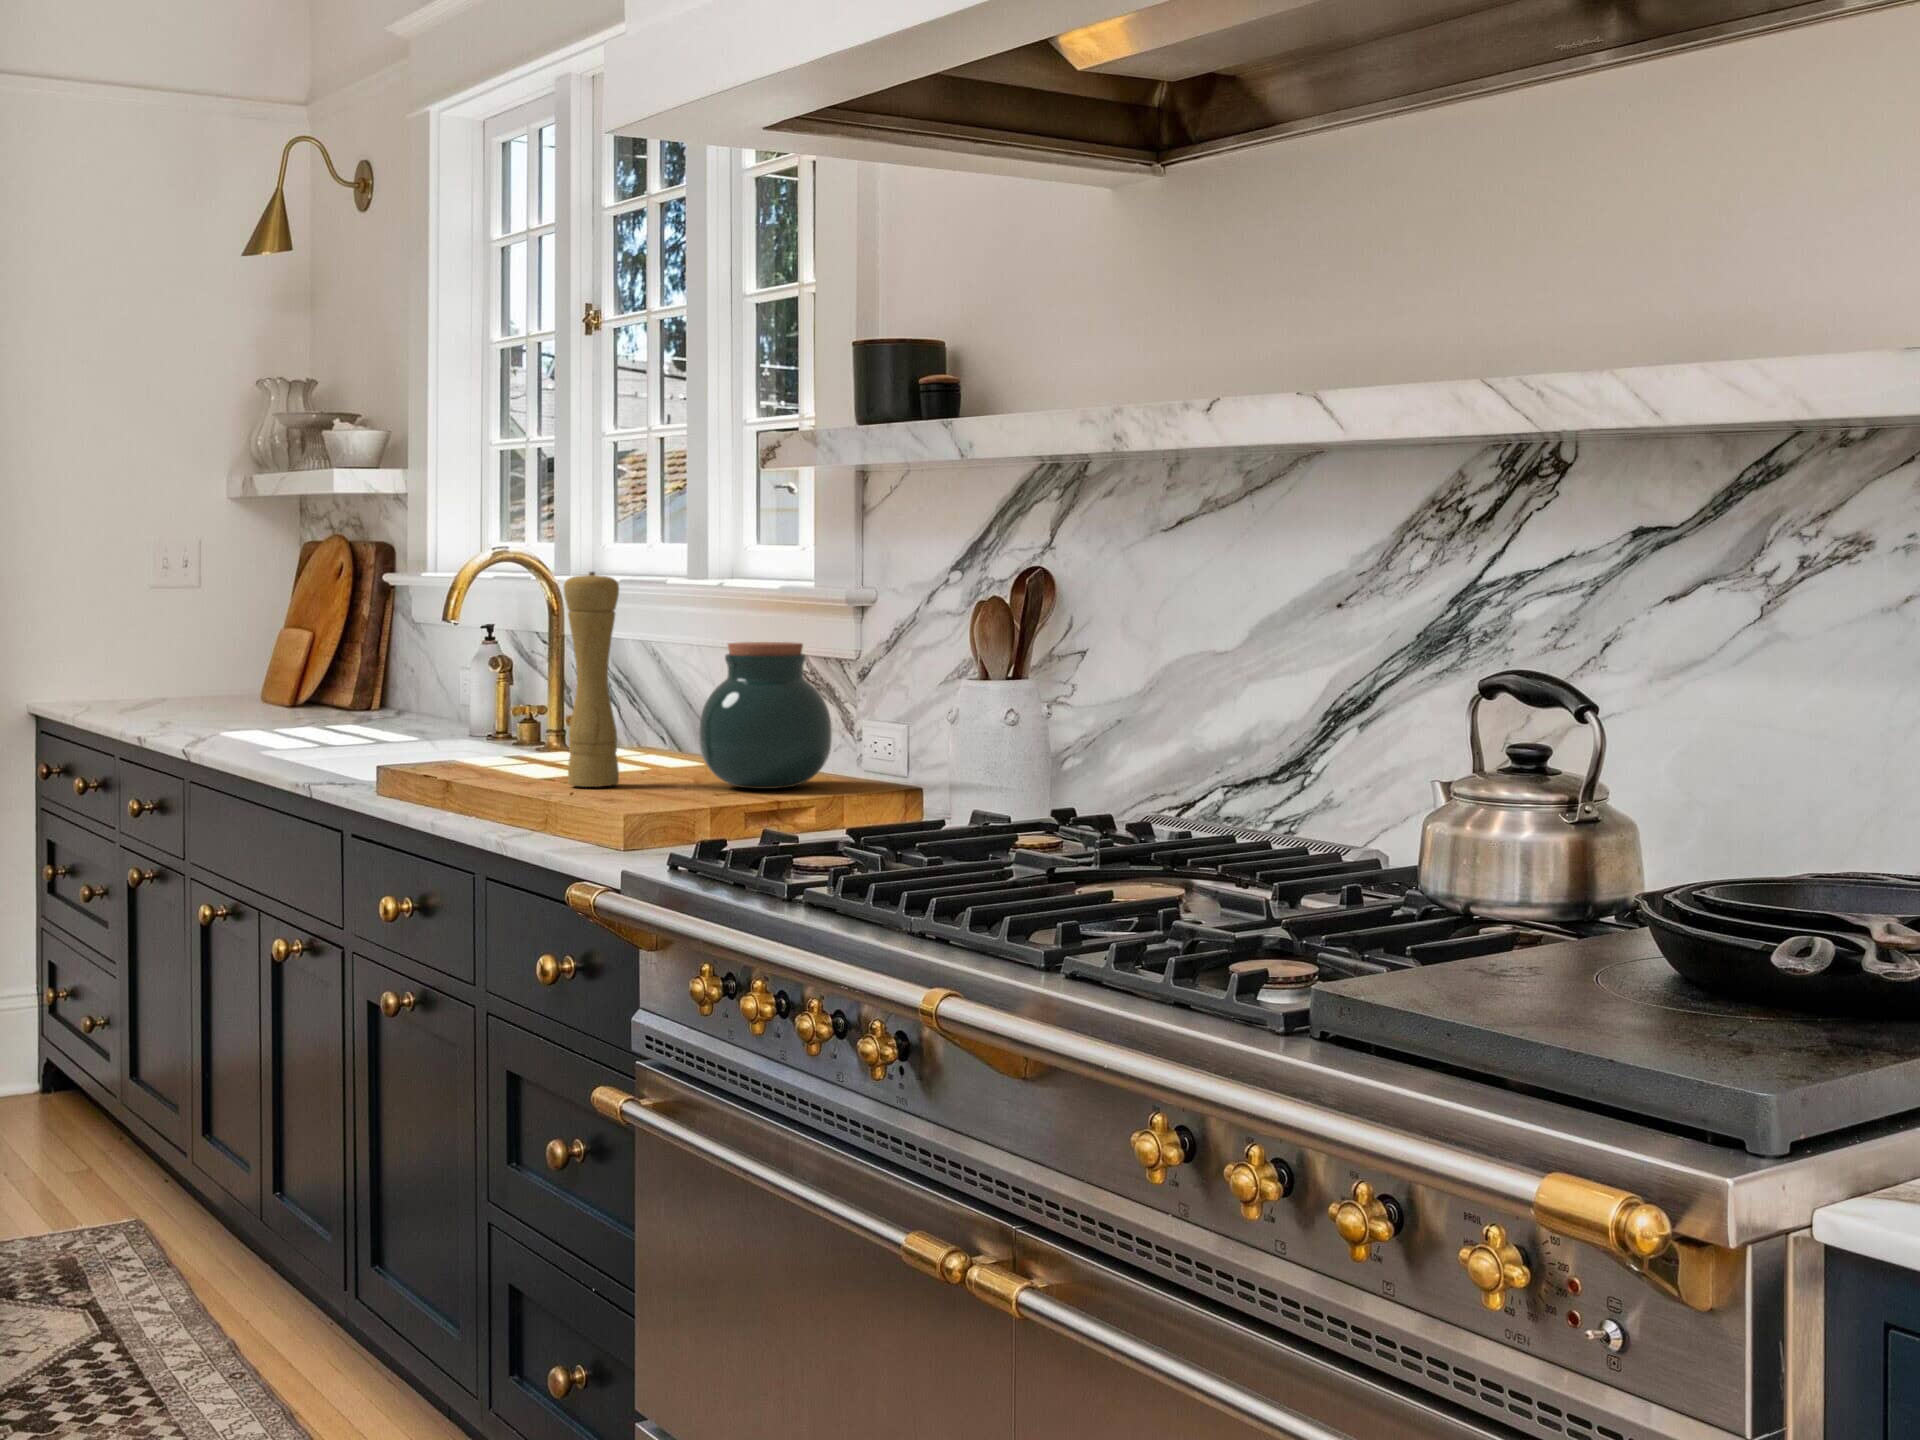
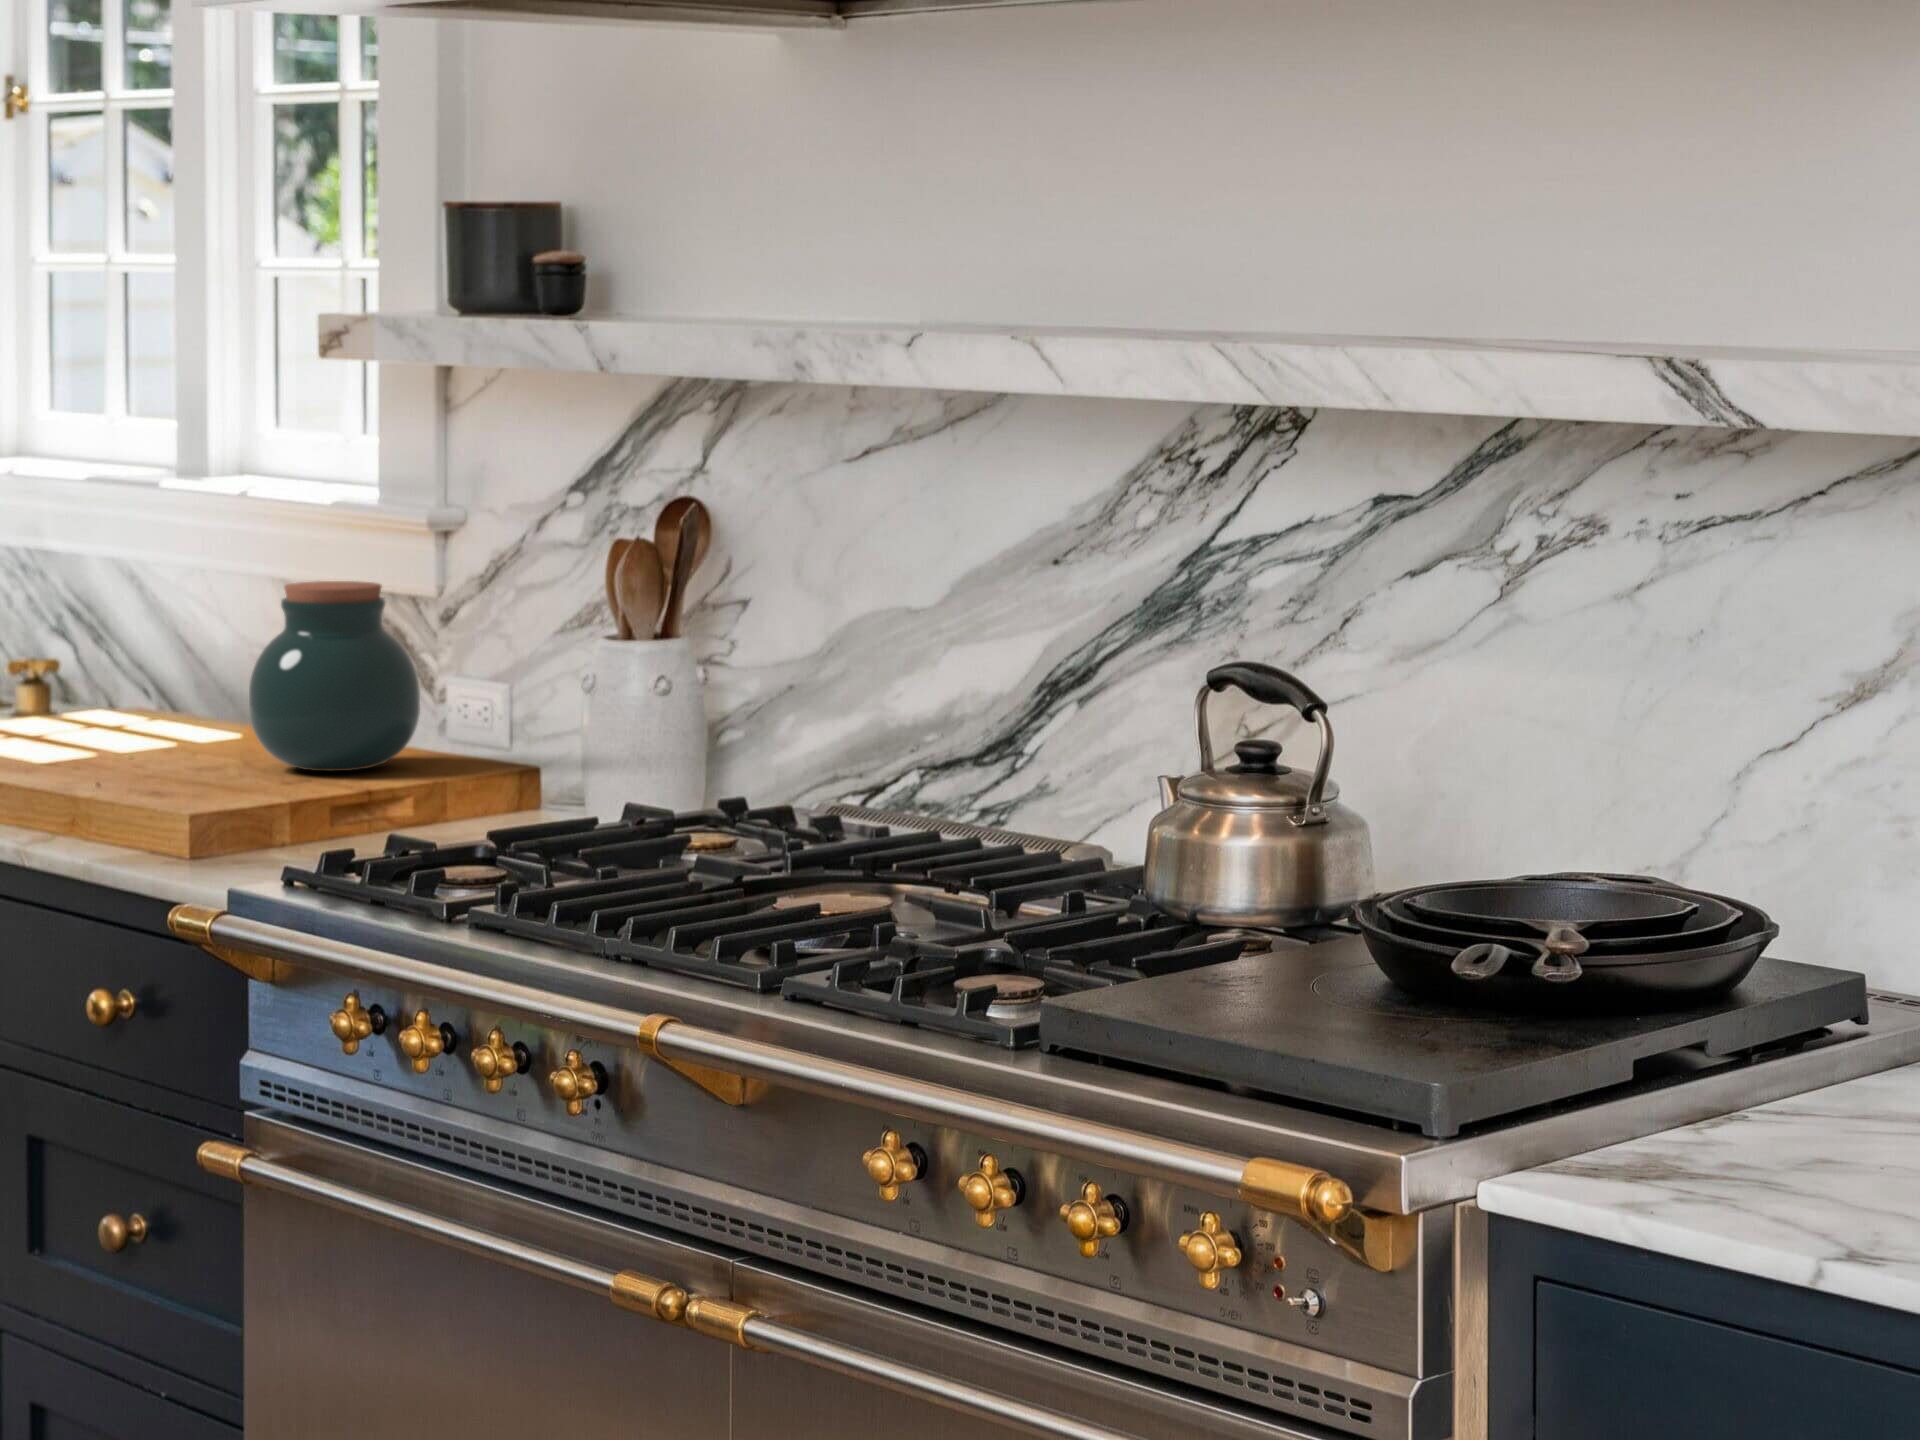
pepper mill: present [564,572,619,787] -> none [65,494,140,772]

